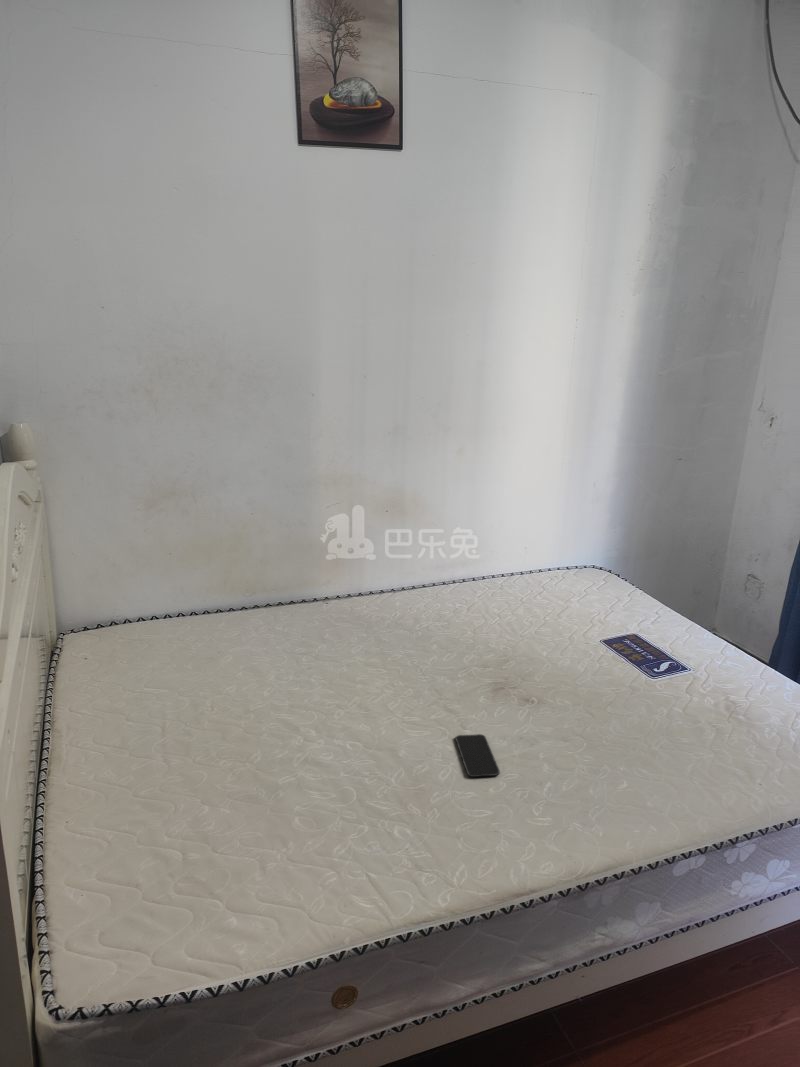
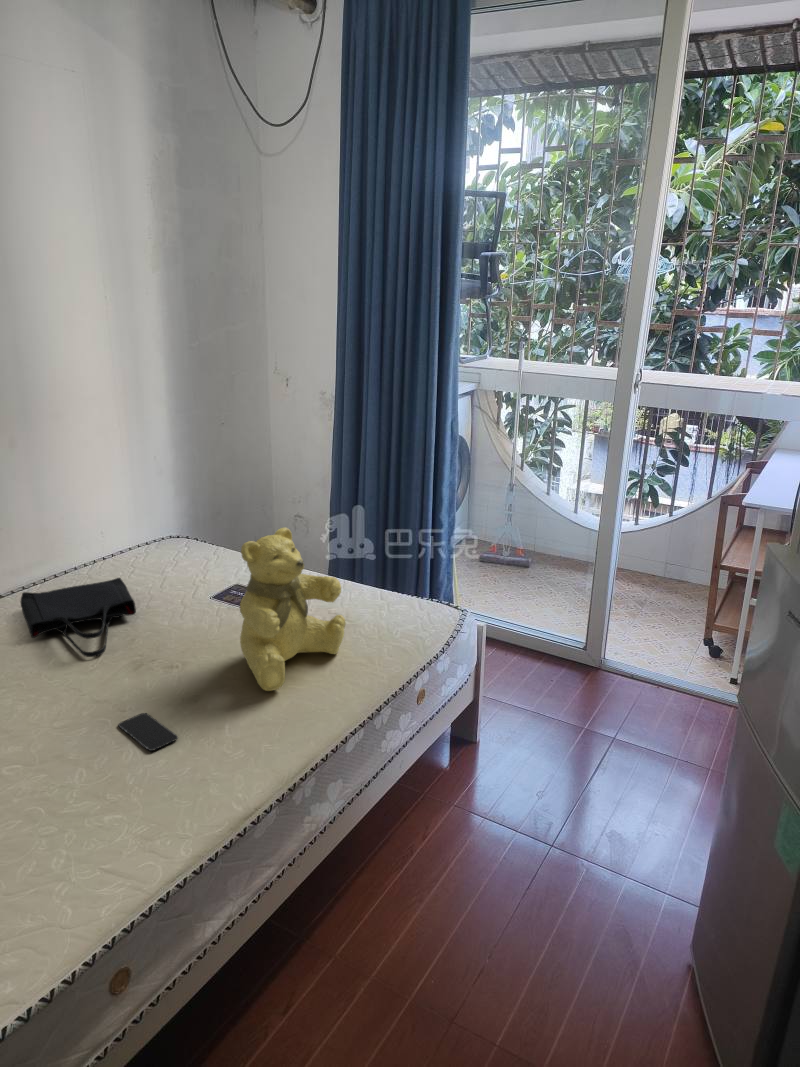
tote bag: none [430,588,527,664] -> present [21,578,136,657]
teddy bear: none [601,591,732,764] -> present [240,528,346,691]

